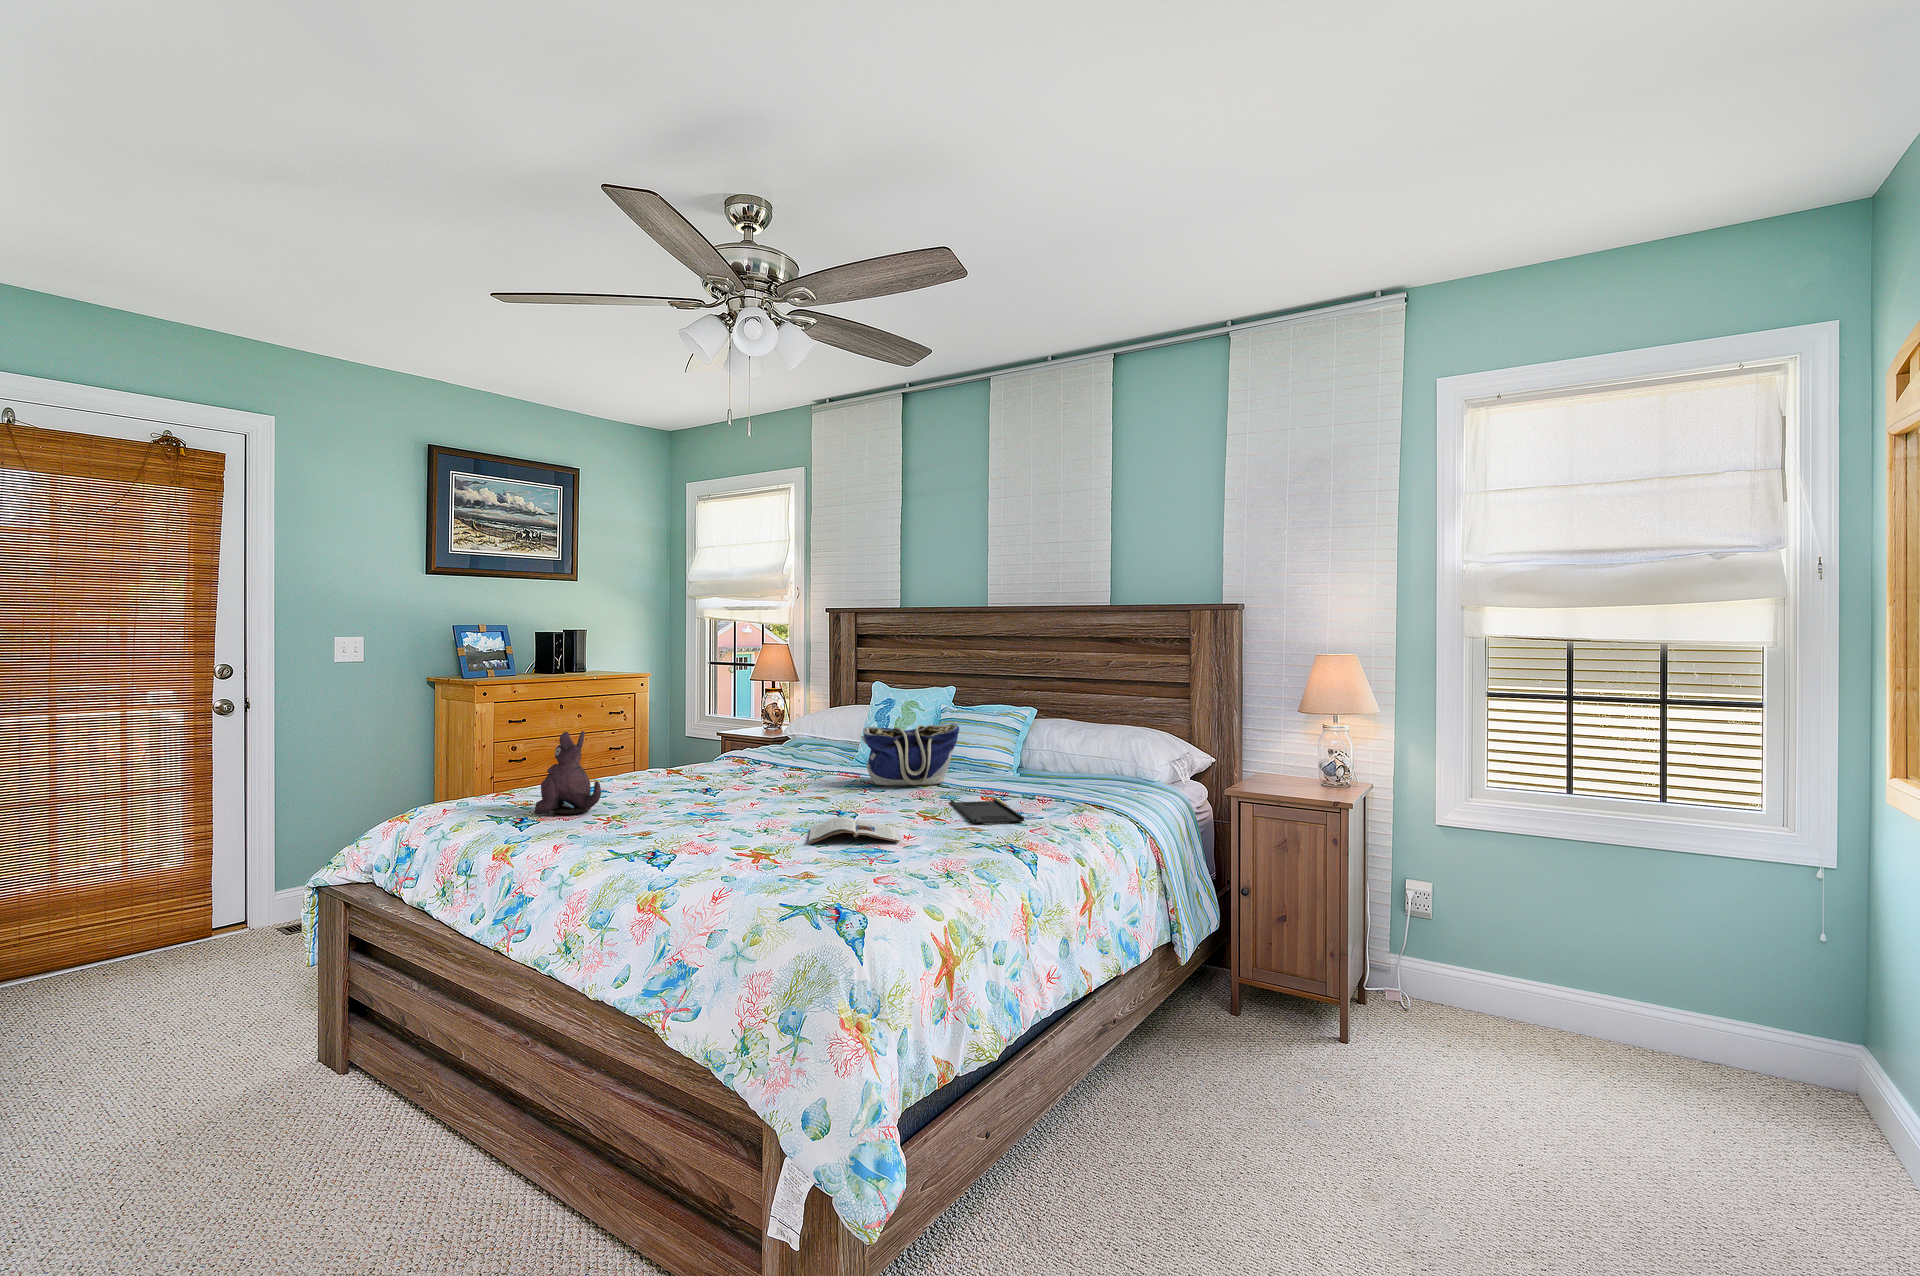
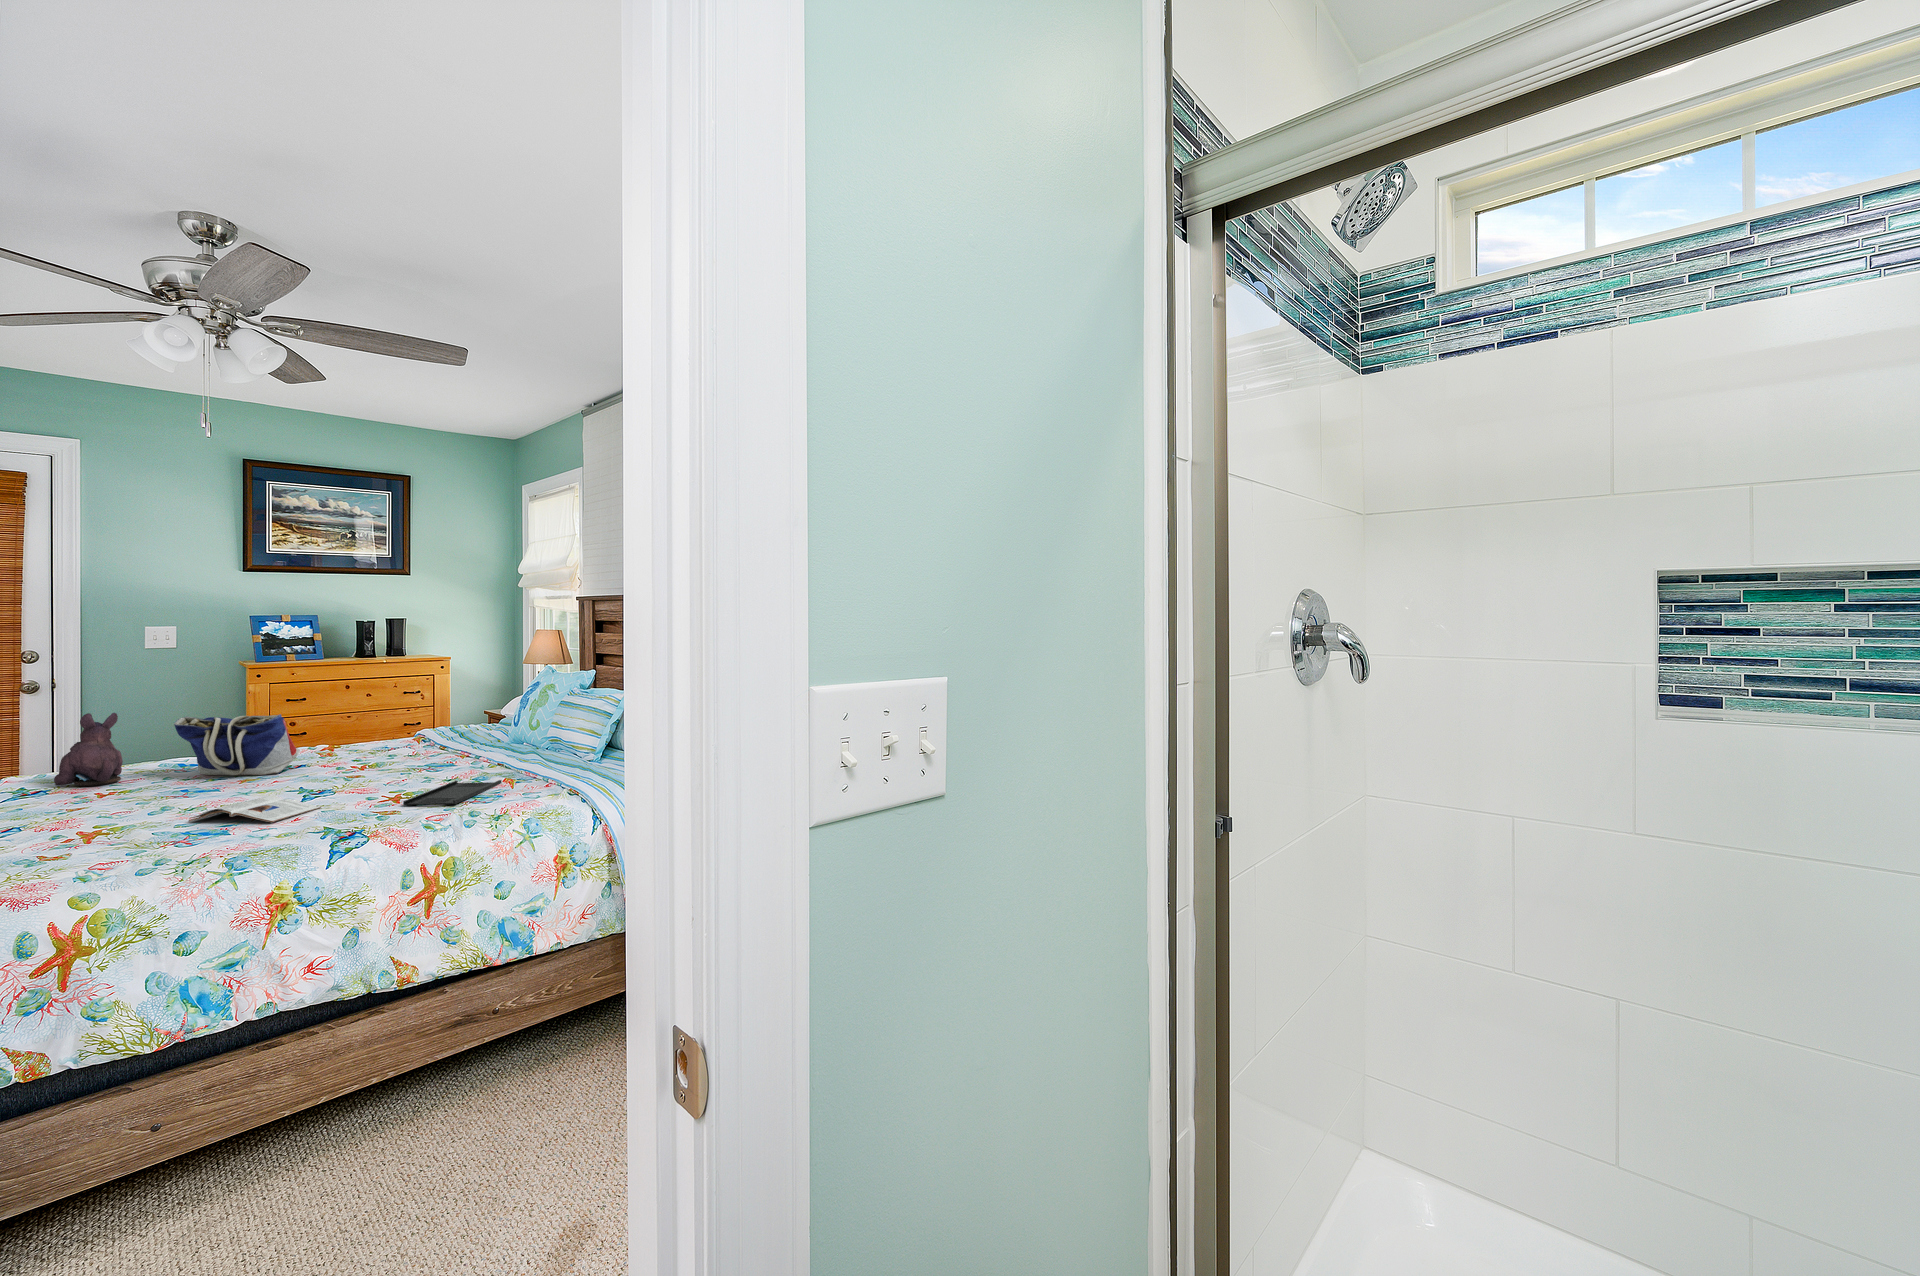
tote bag: present [861,723,959,786] -> present [174,714,300,775]

